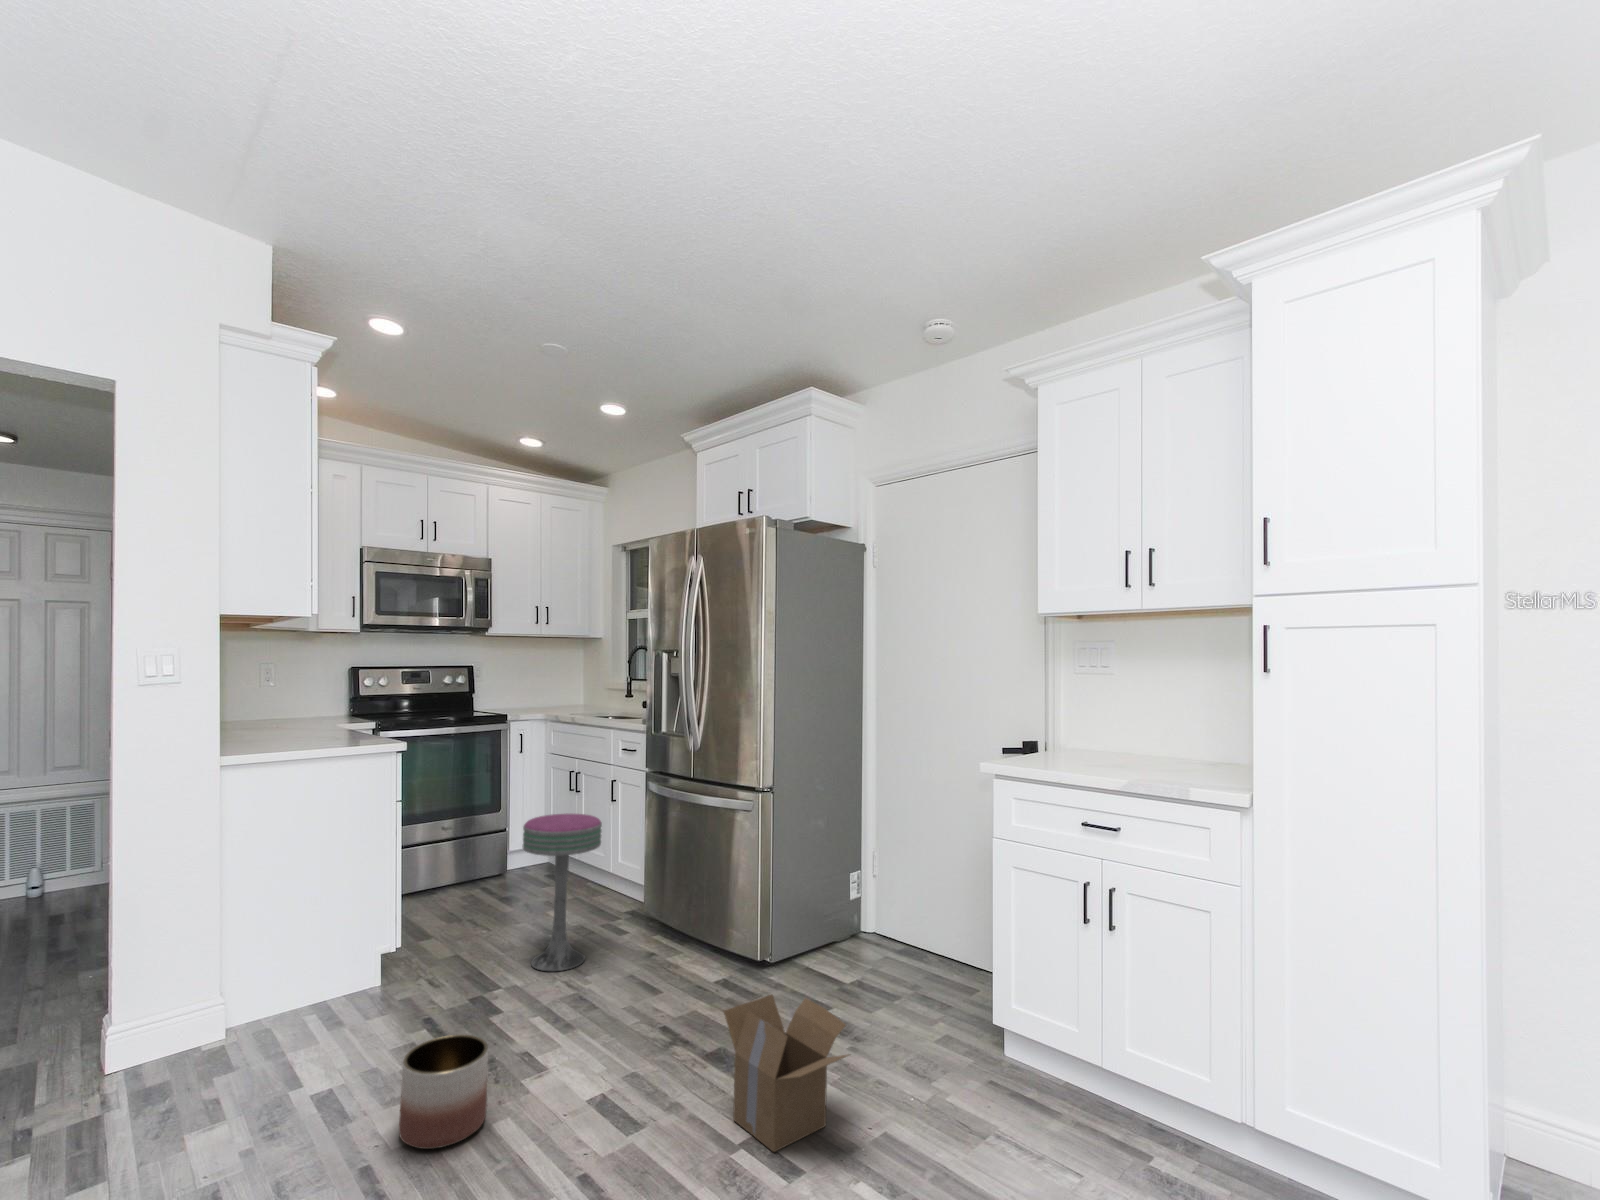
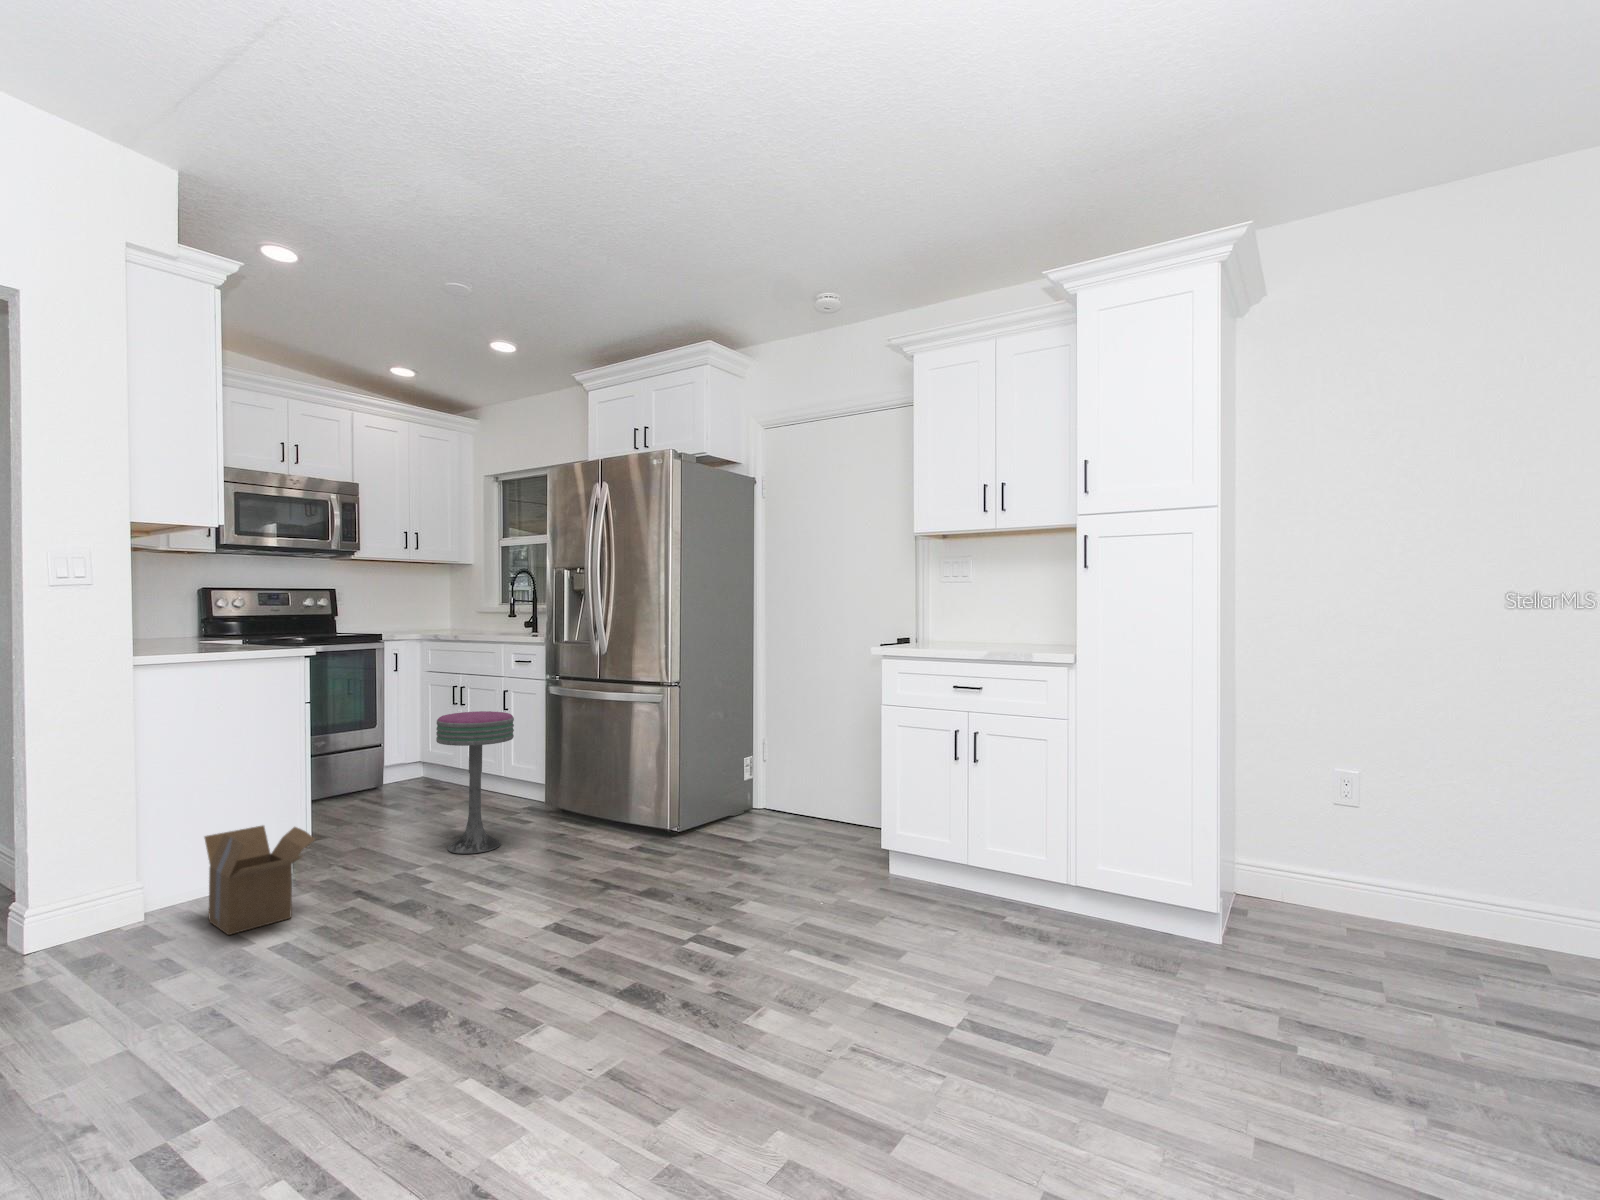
cardboard box: present [724,995,850,1152] -> present [205,826,315,935]
planter: present [399,1034,488,1149] -> none [378,880,457,969]

